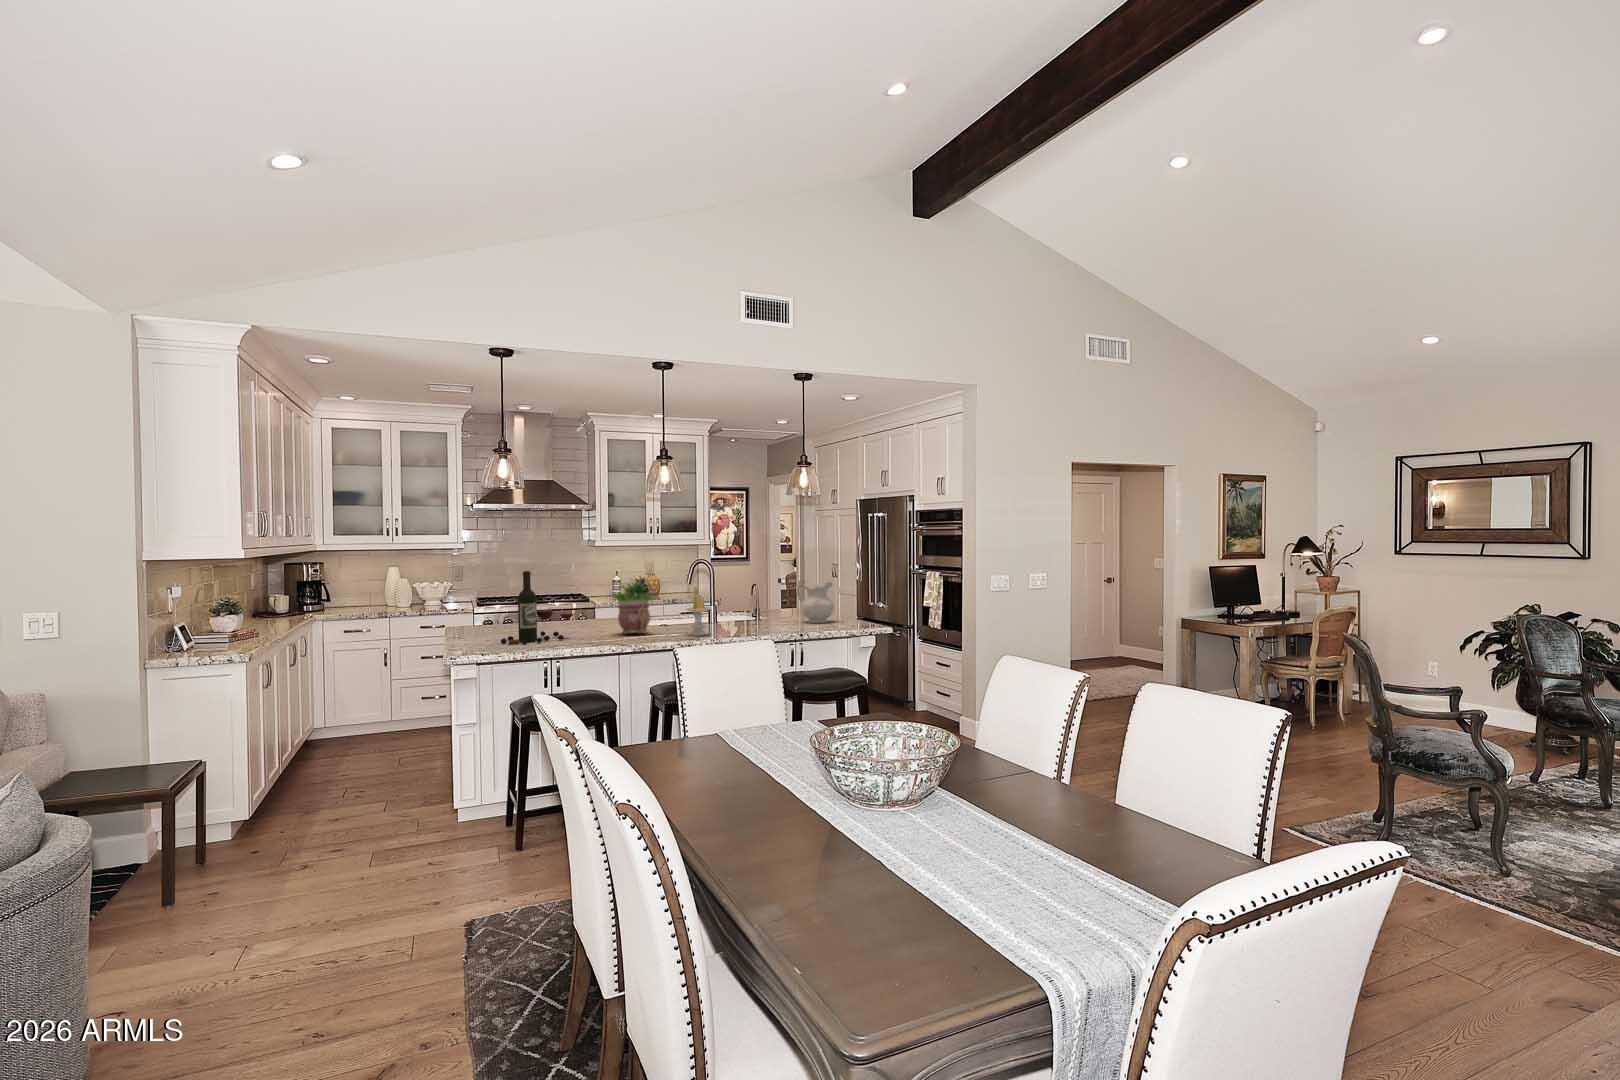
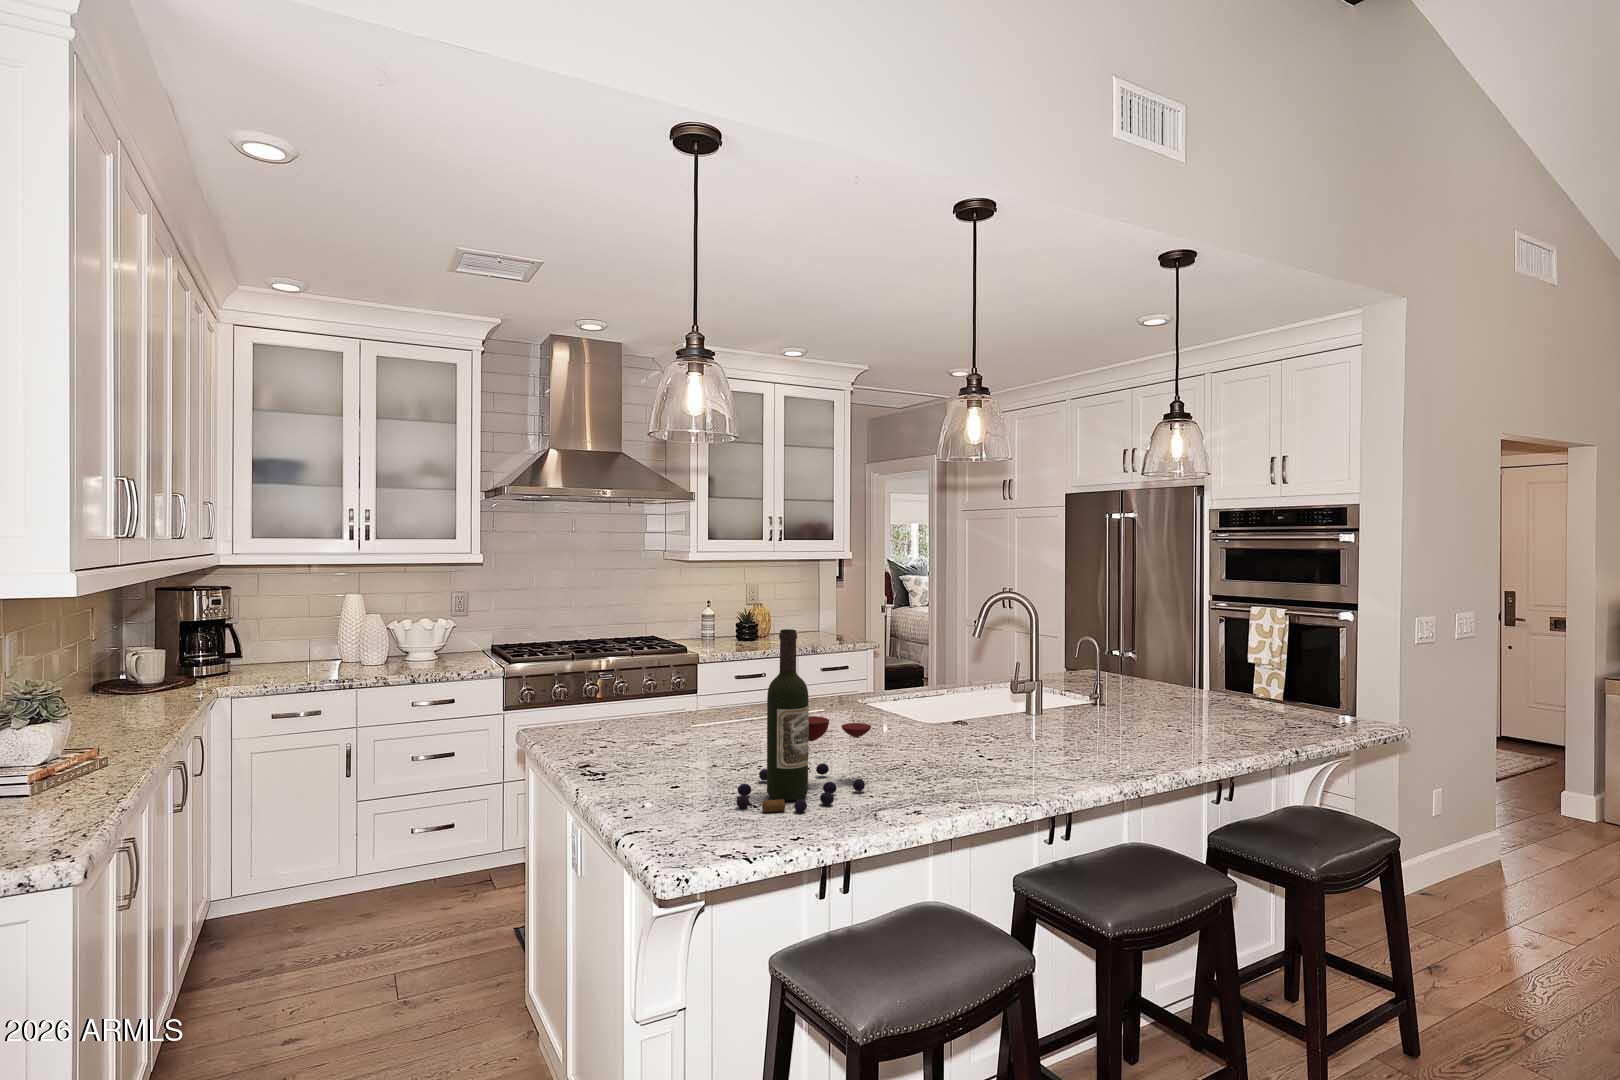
potted plant: present [613,579,658,633] -> none [925,637,1022,765]
ceramic pitcher: present [796,580,834,623] -> none [1198,638,1271,722]
candle: present [686,586,710,636] -> none [1094,660,1151,771]

